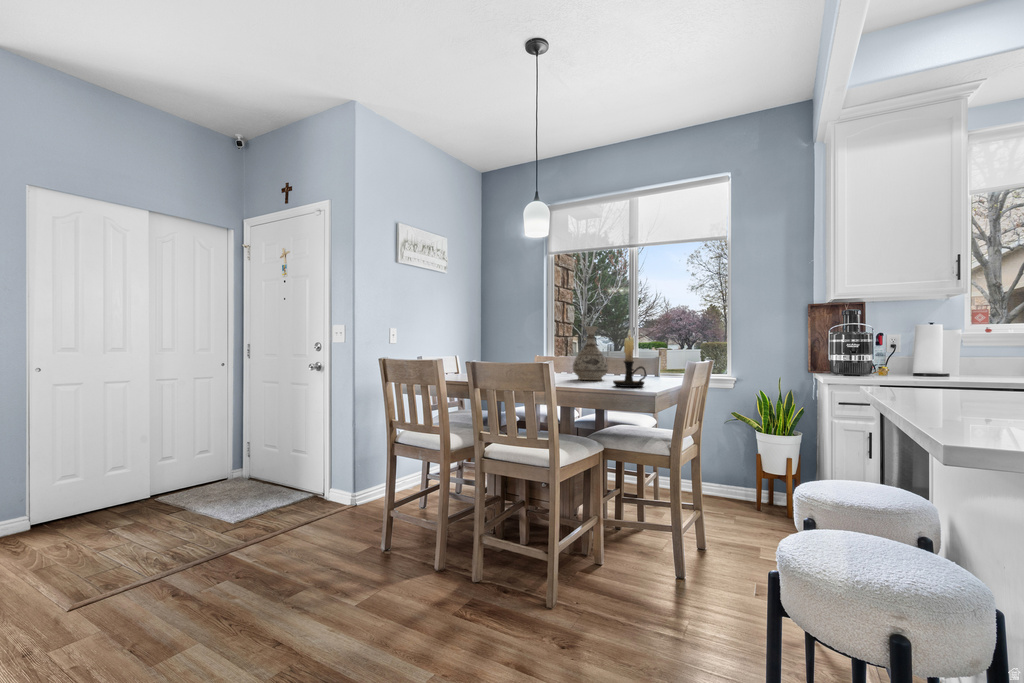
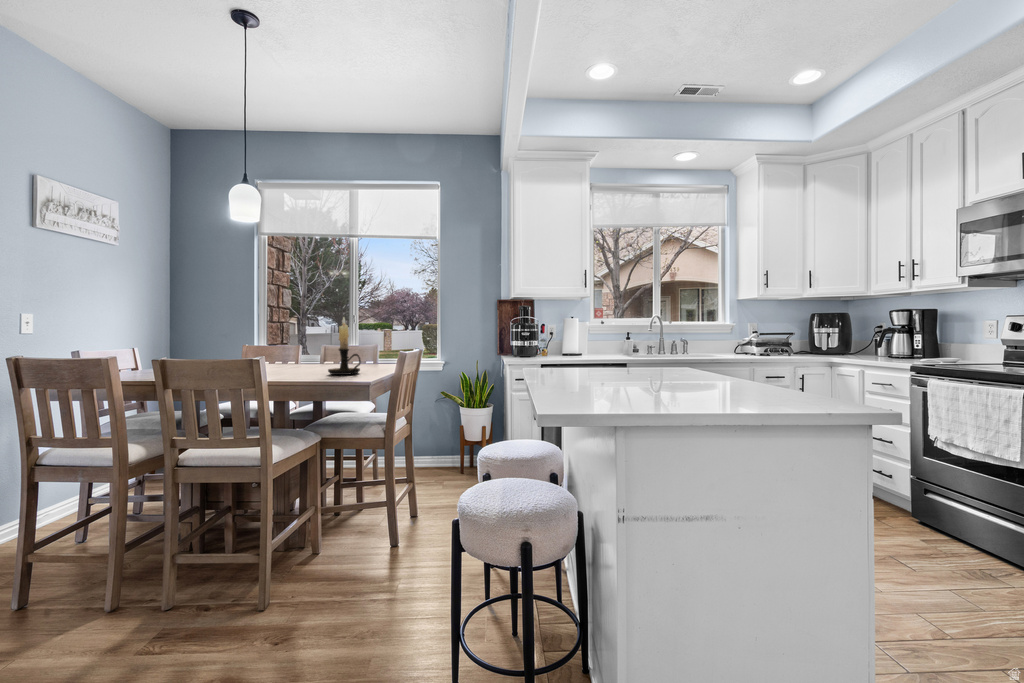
vase: present [573,326,608,380] -> none [286,313,325,369]

